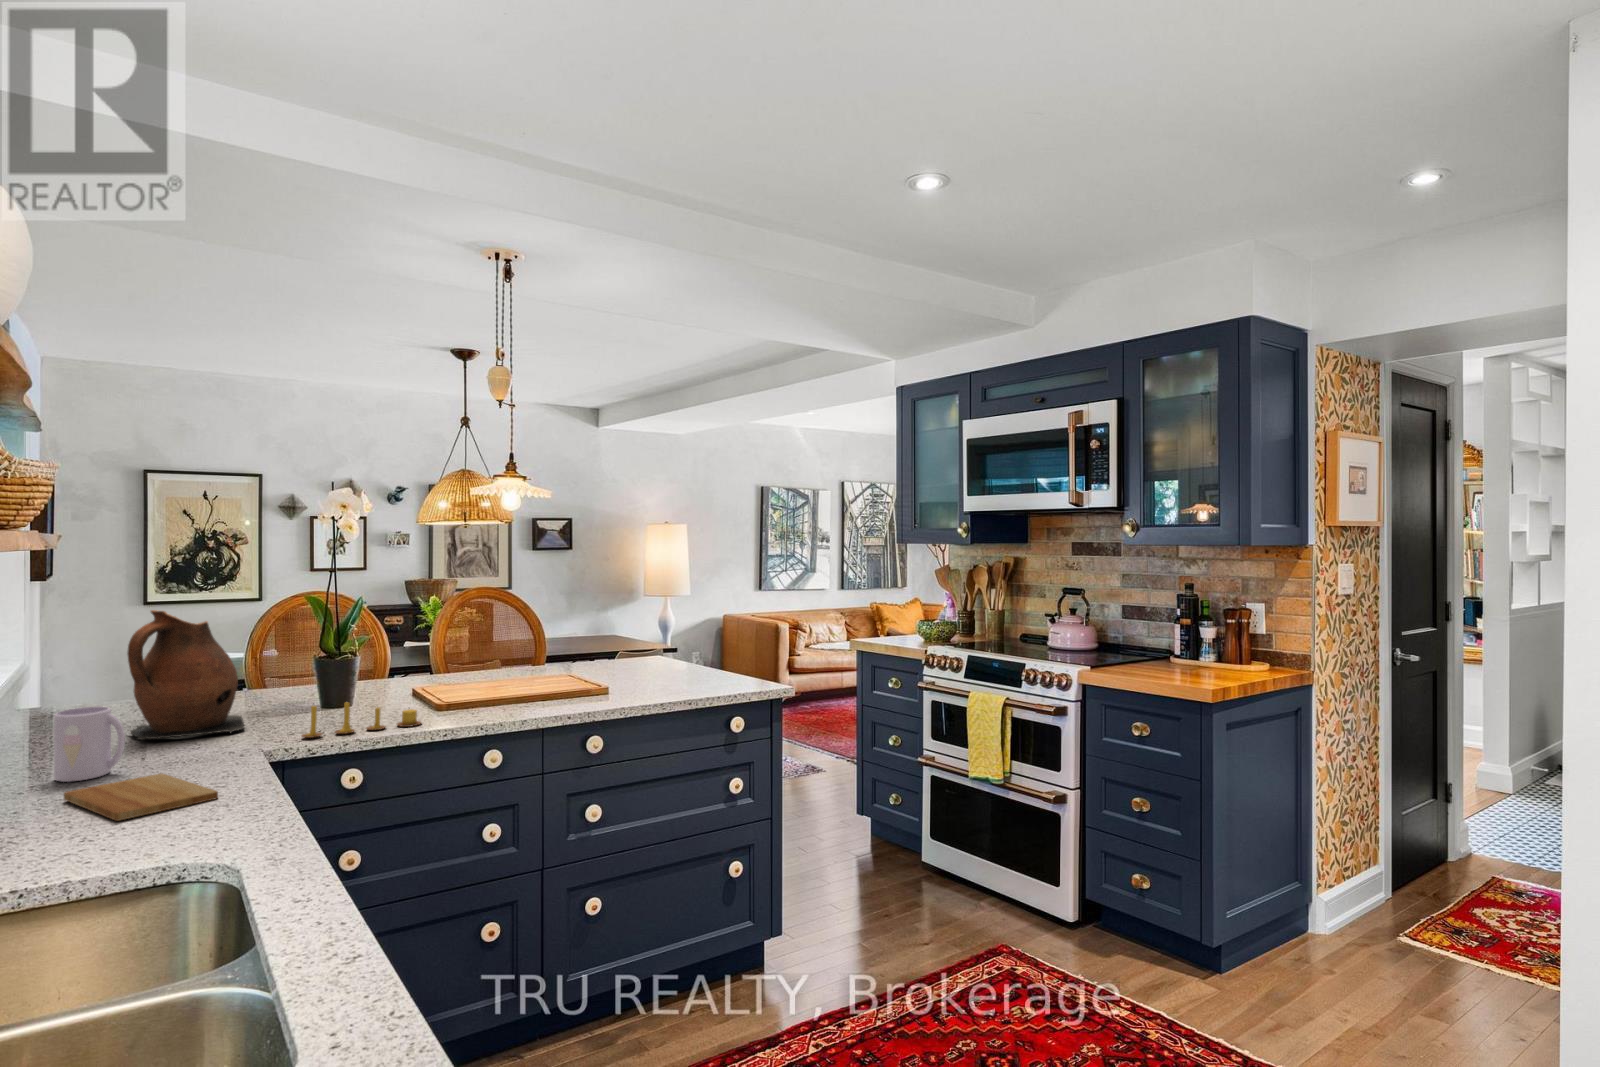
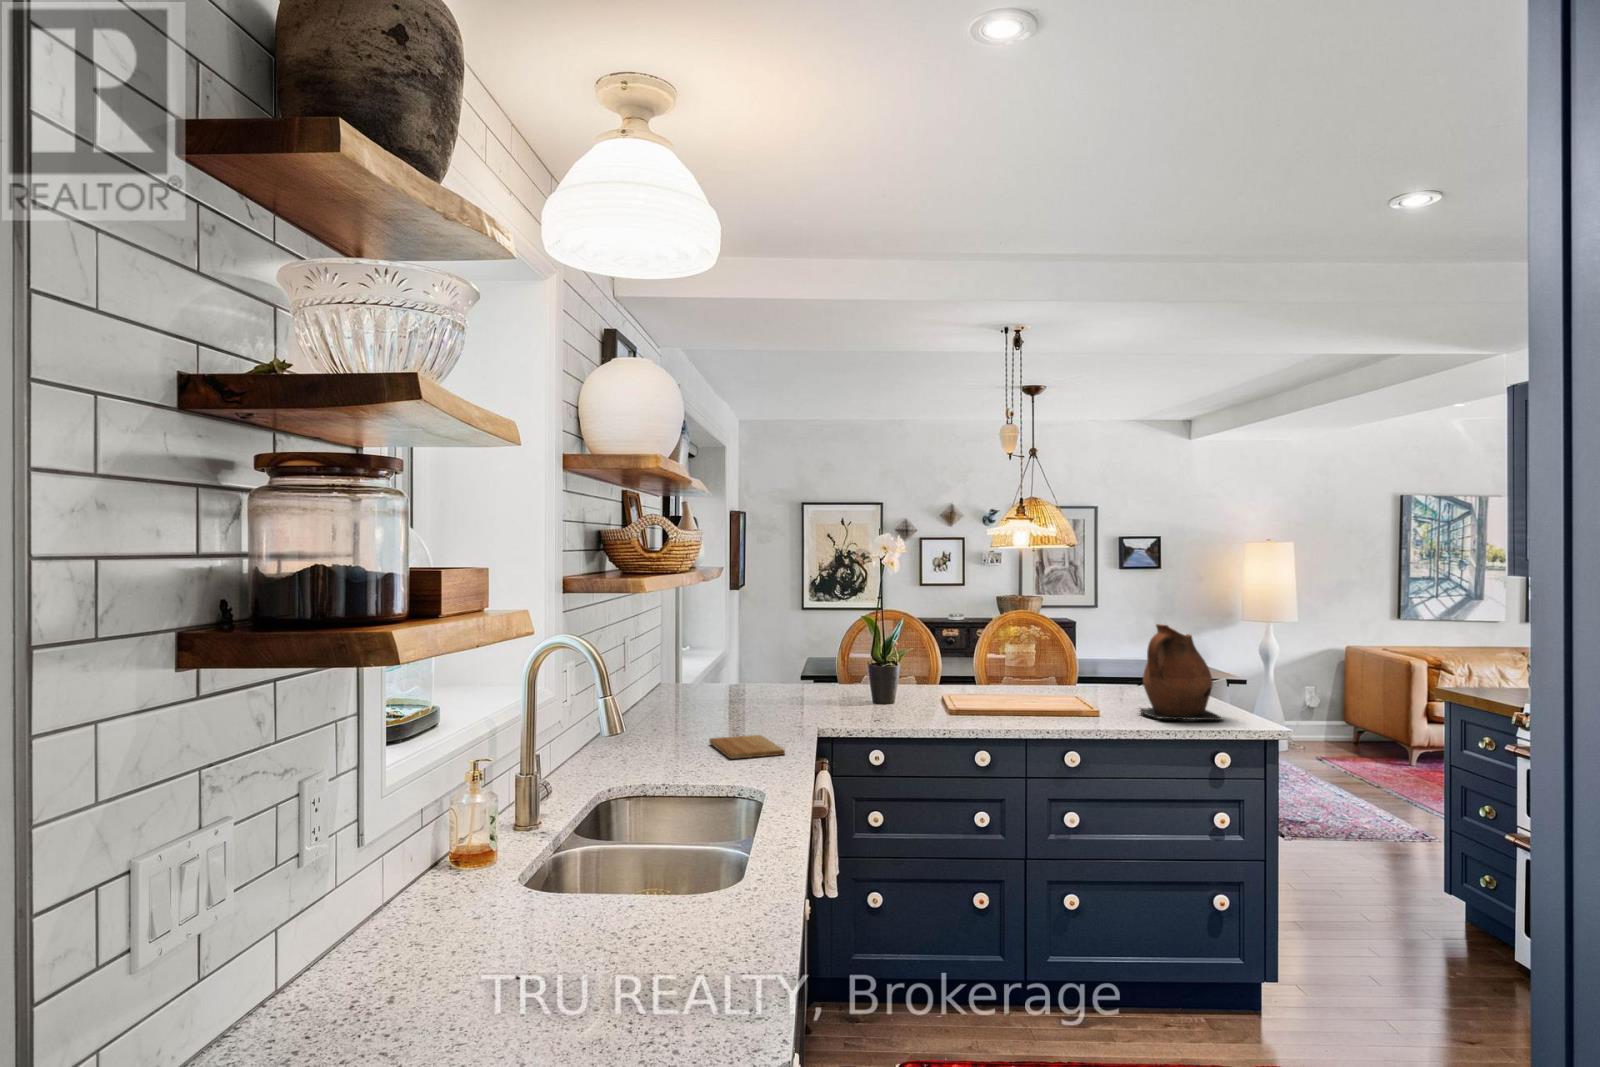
ceramic pitcher: present [127,610,245,740] -> present [1140,624,1223,721]
candle: present [302,702,421,738] -> none [850,698,933,724]
mug: present [54,706,125,782] -> none [709,687,744,733]

